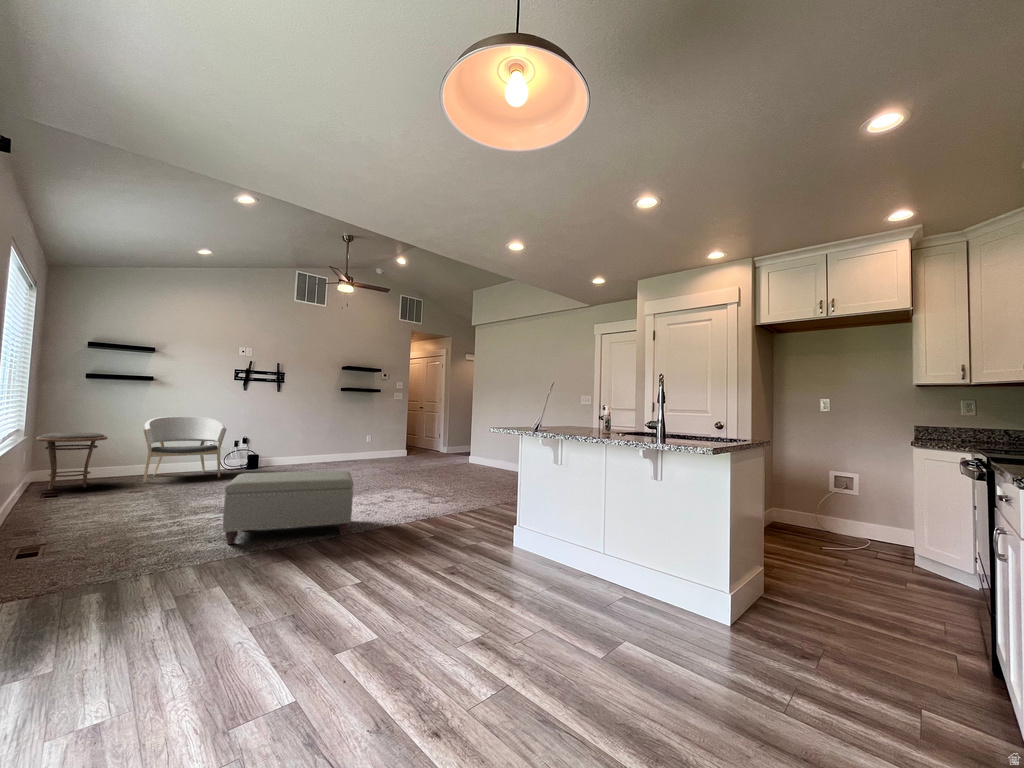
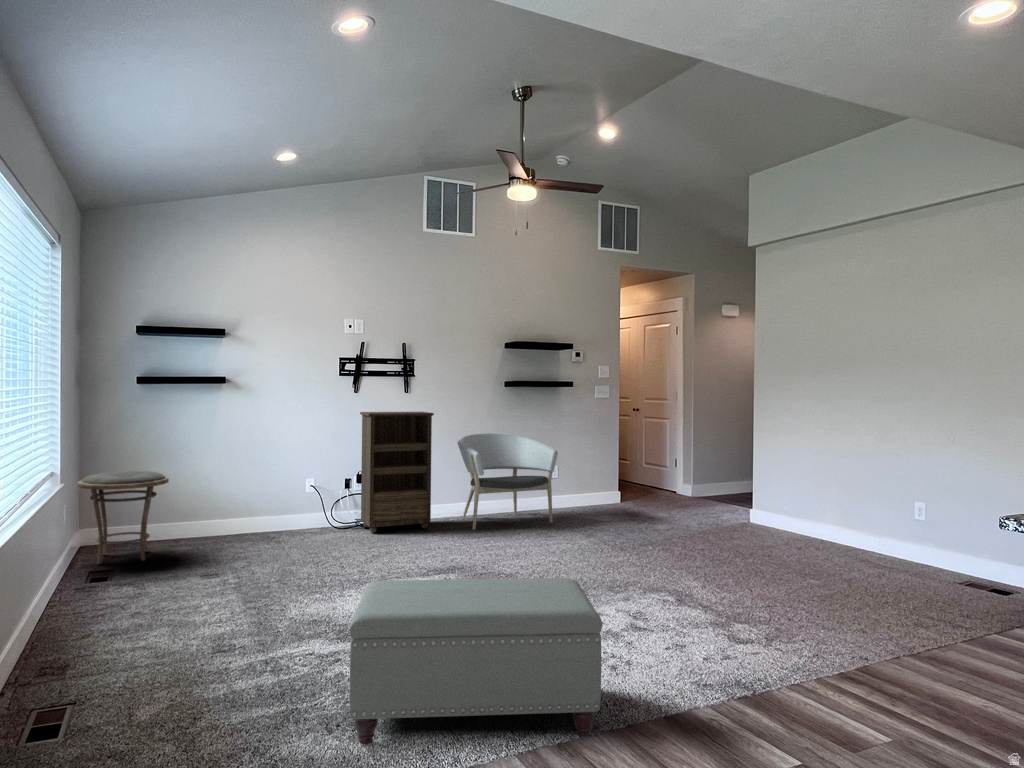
bookshelf: none [244,402,294,471] -> present [360,412,434,533]
armchair: present [143,416,227,482] -> present [457,433,558,530]

